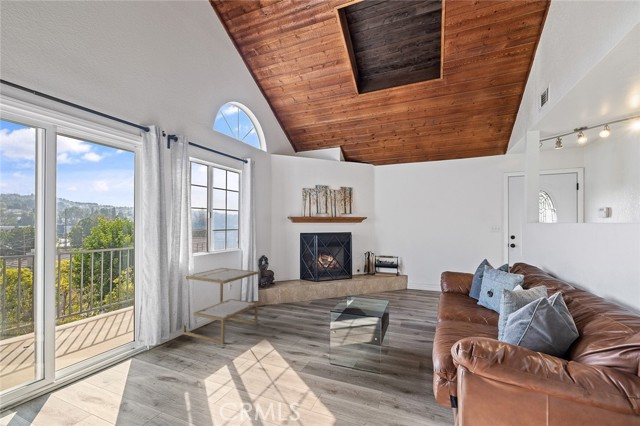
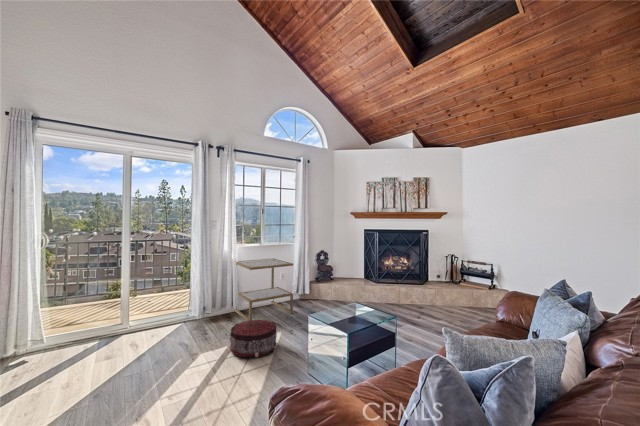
pouf: none [237,335,290,381] -> present [230,320,277,357]

